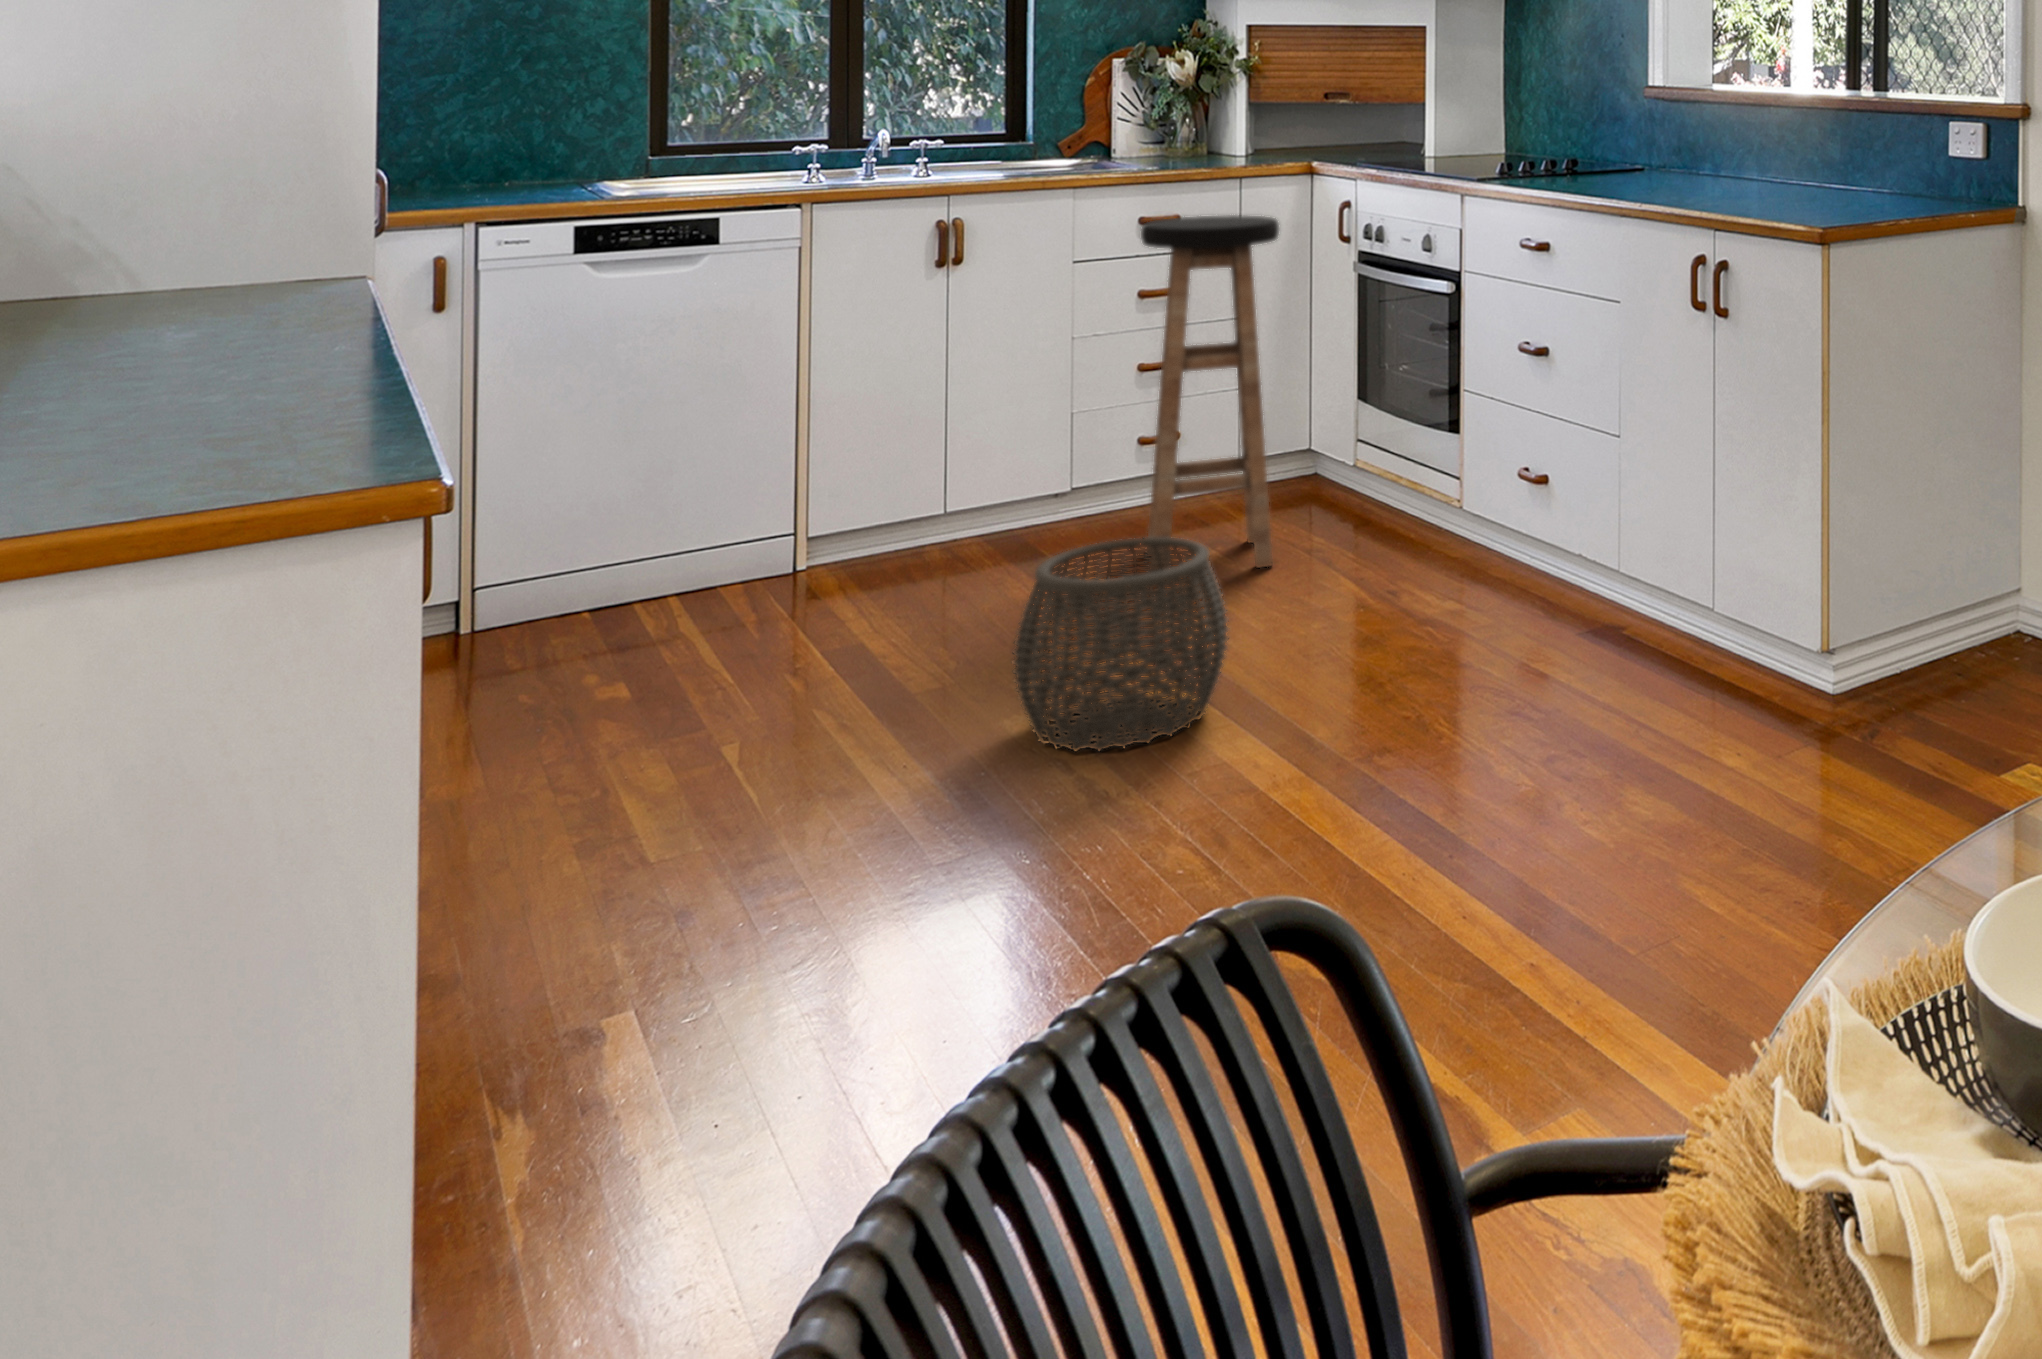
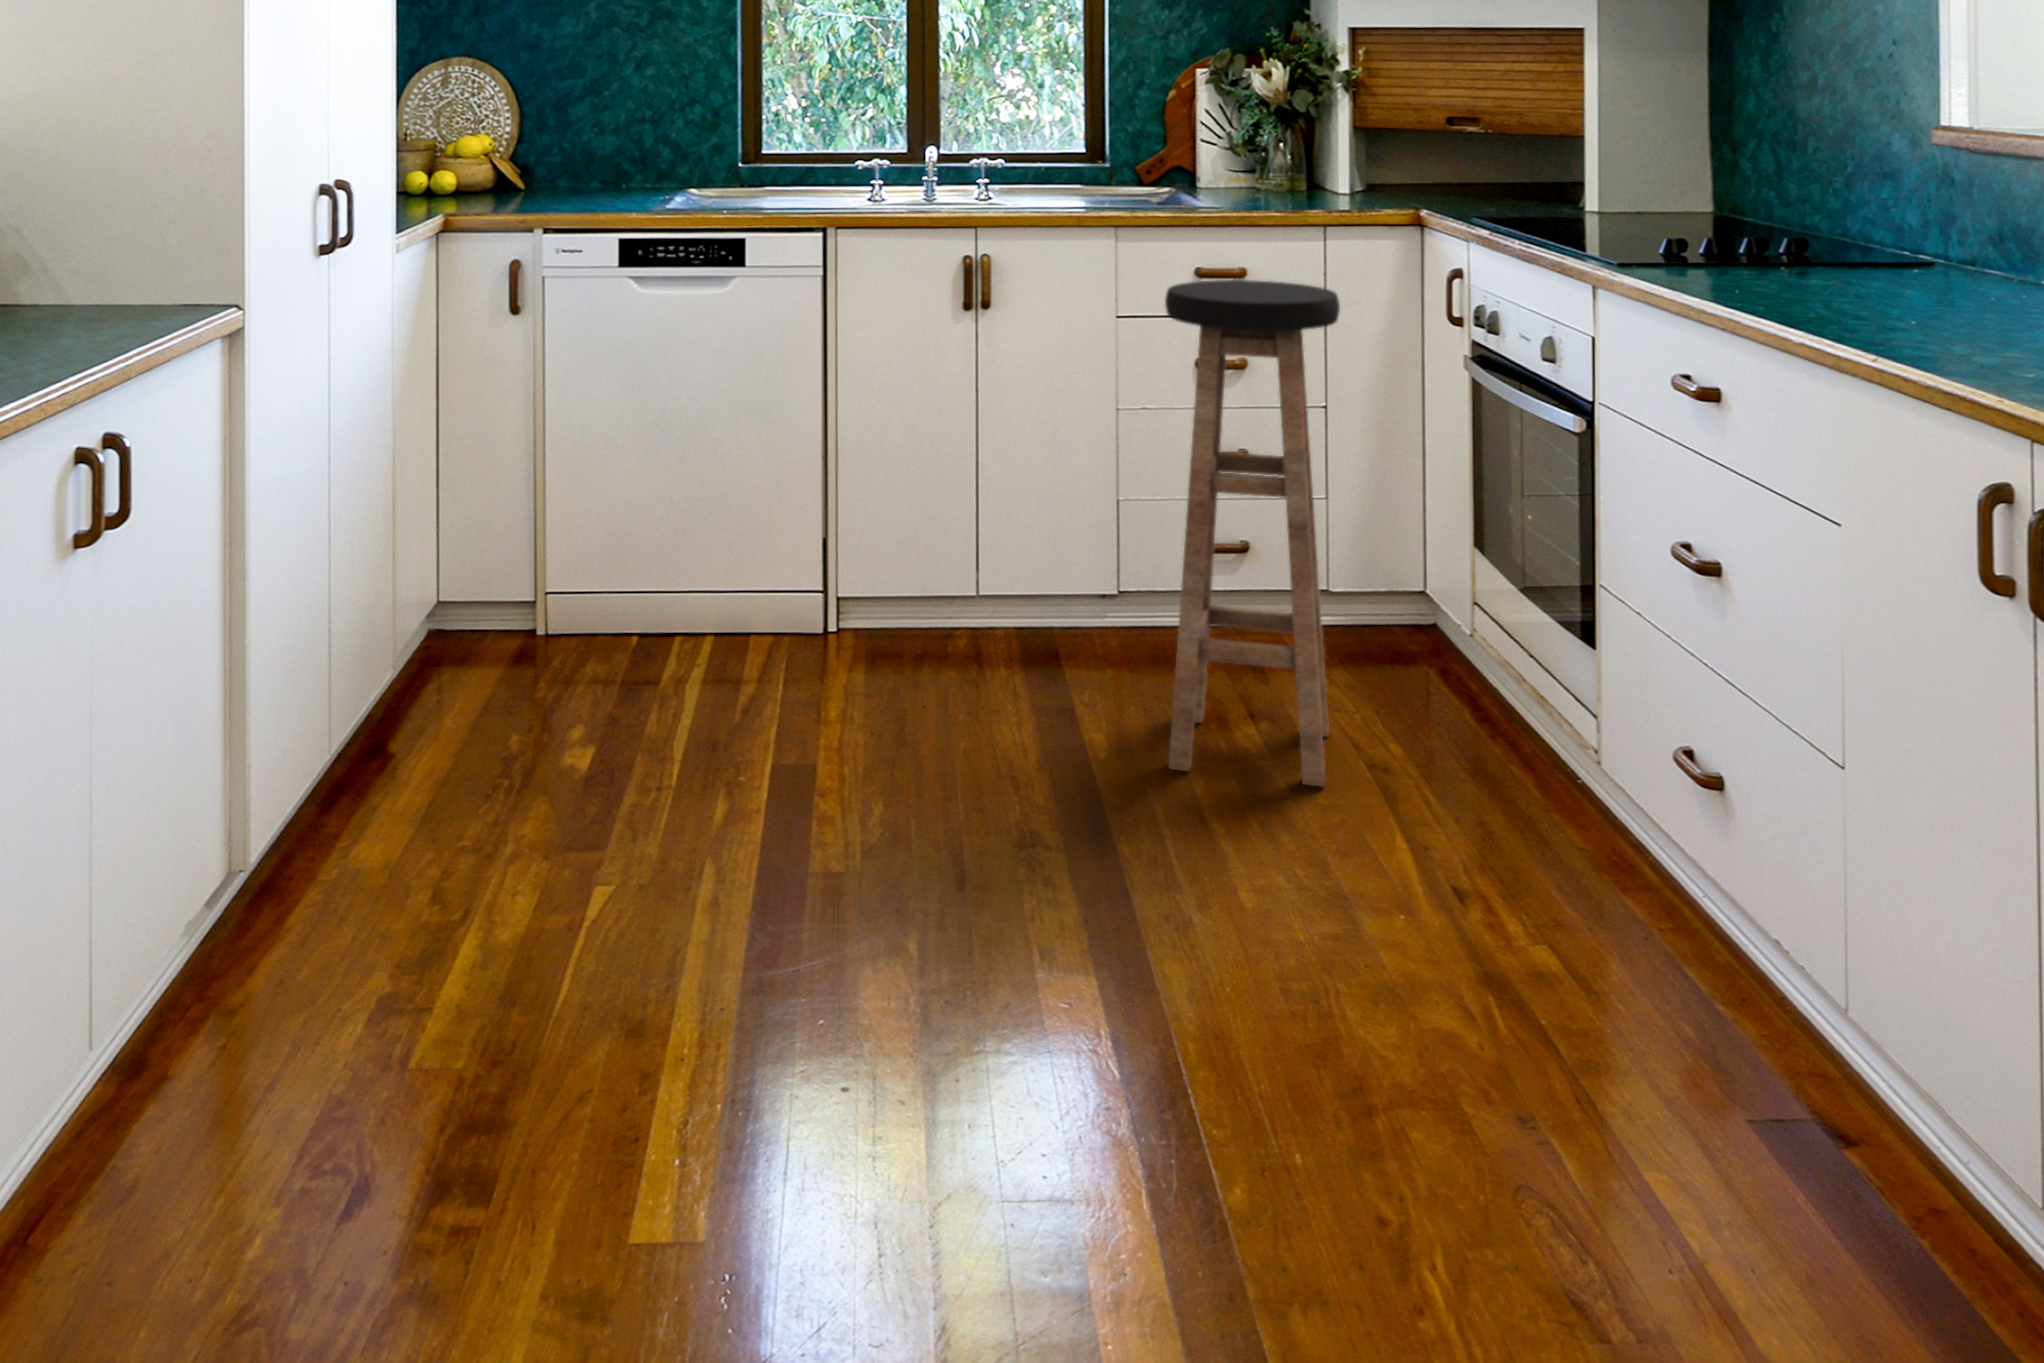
woven basket: present [1013,537,1230,751] -> none [883,755,1170,1105]

